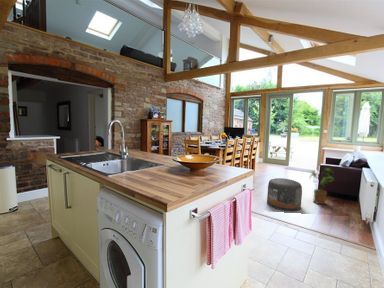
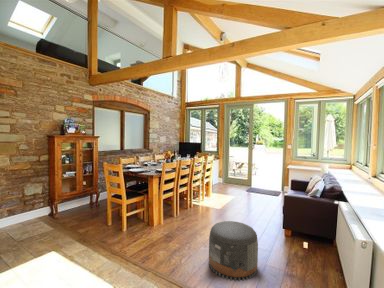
house plant: present [312,168,334,204] -> none [270,203,303,258]

